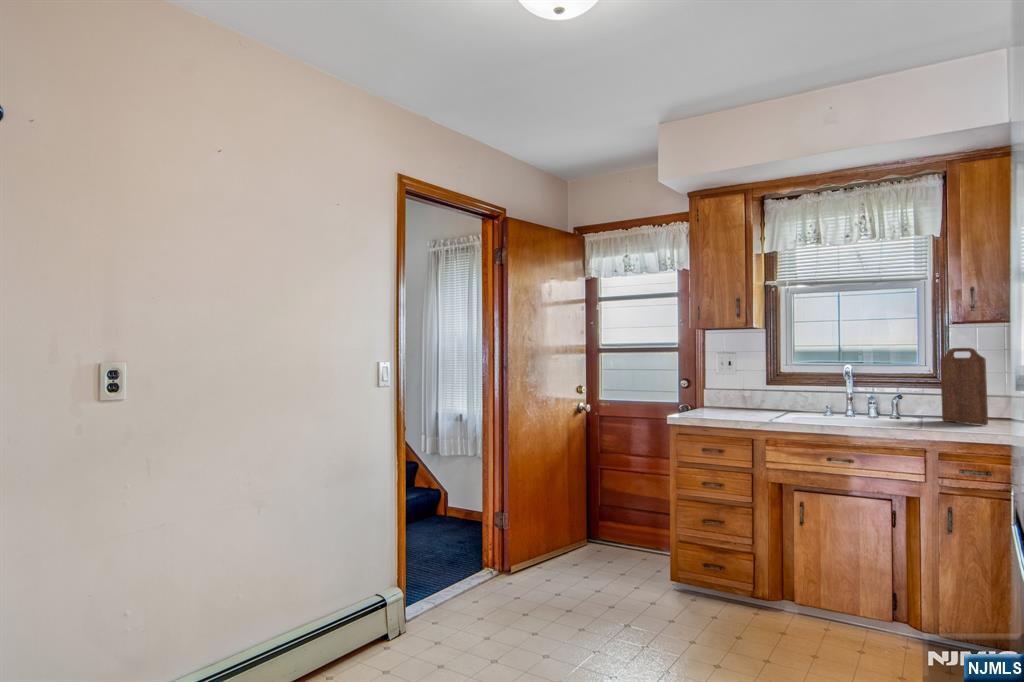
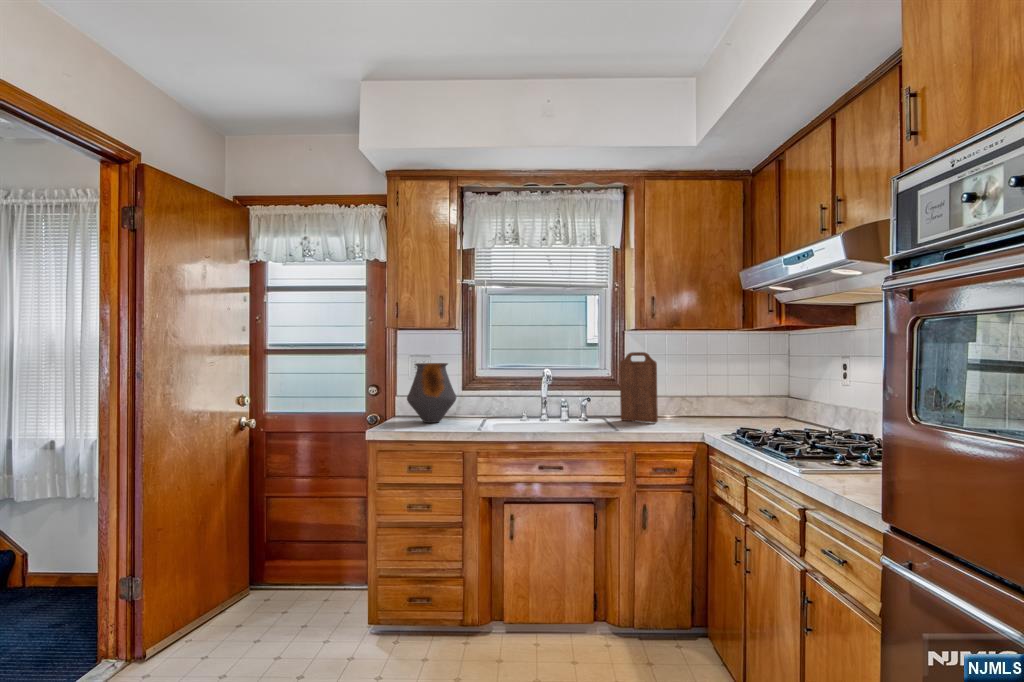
vase: none [709,360,756,414] -> present [407,363,456,423]

